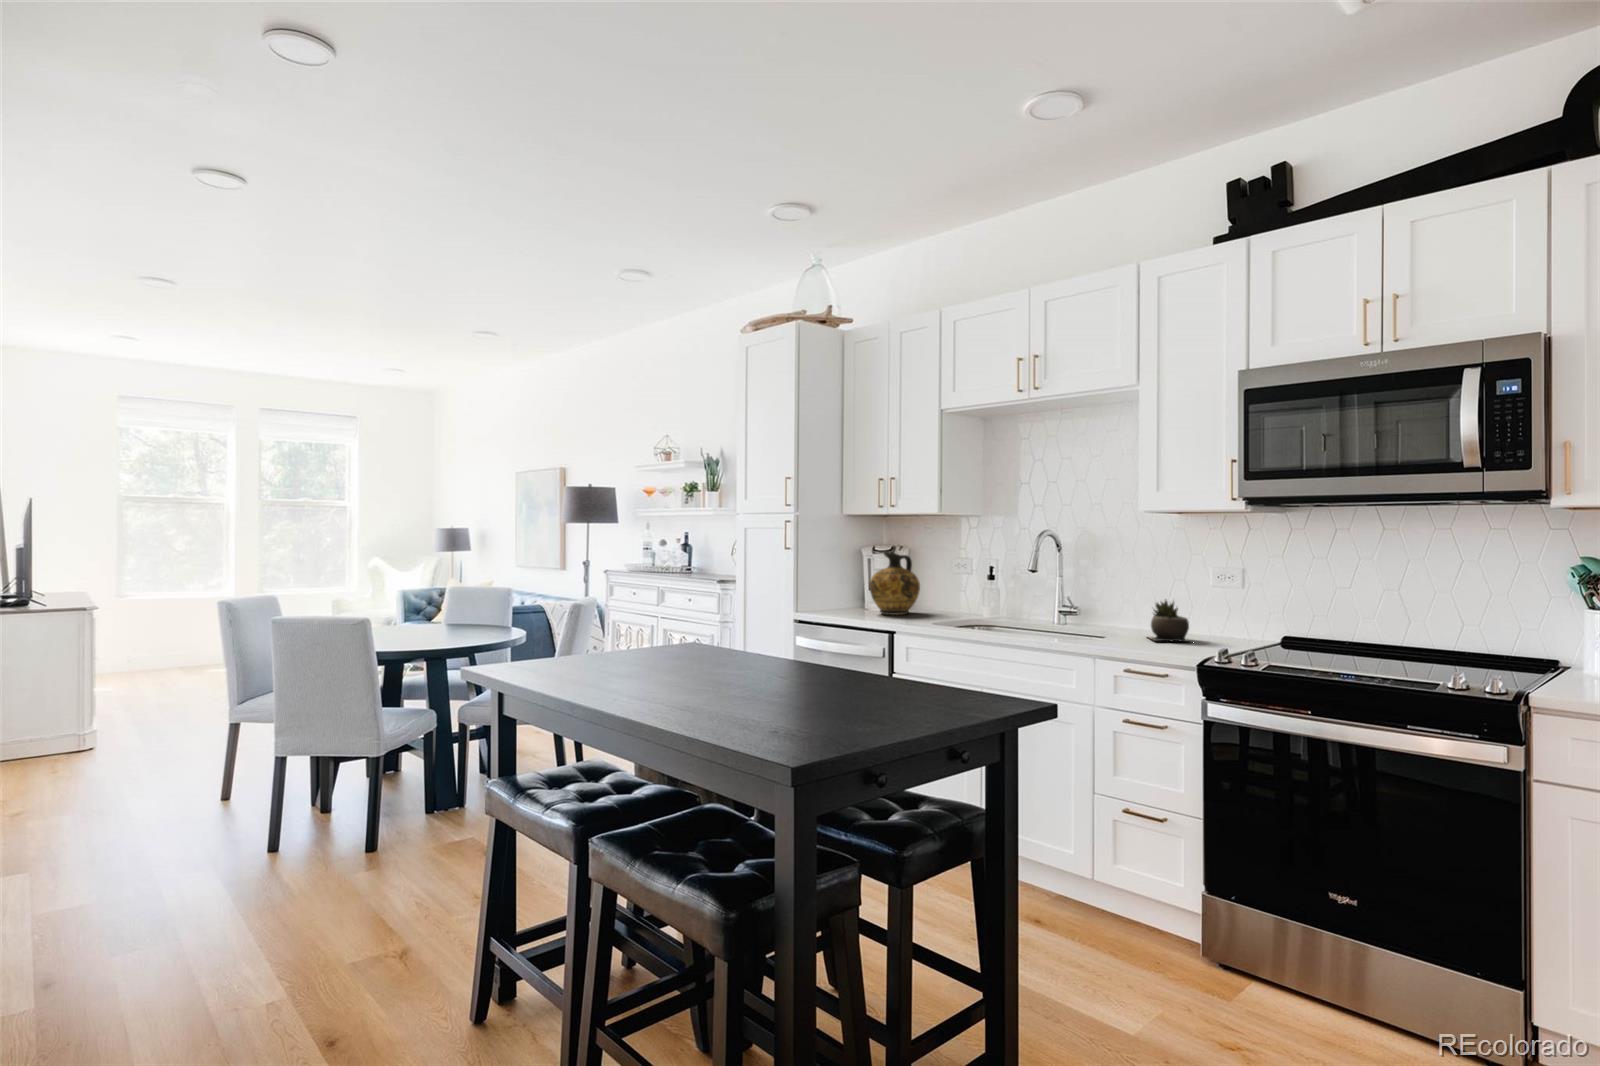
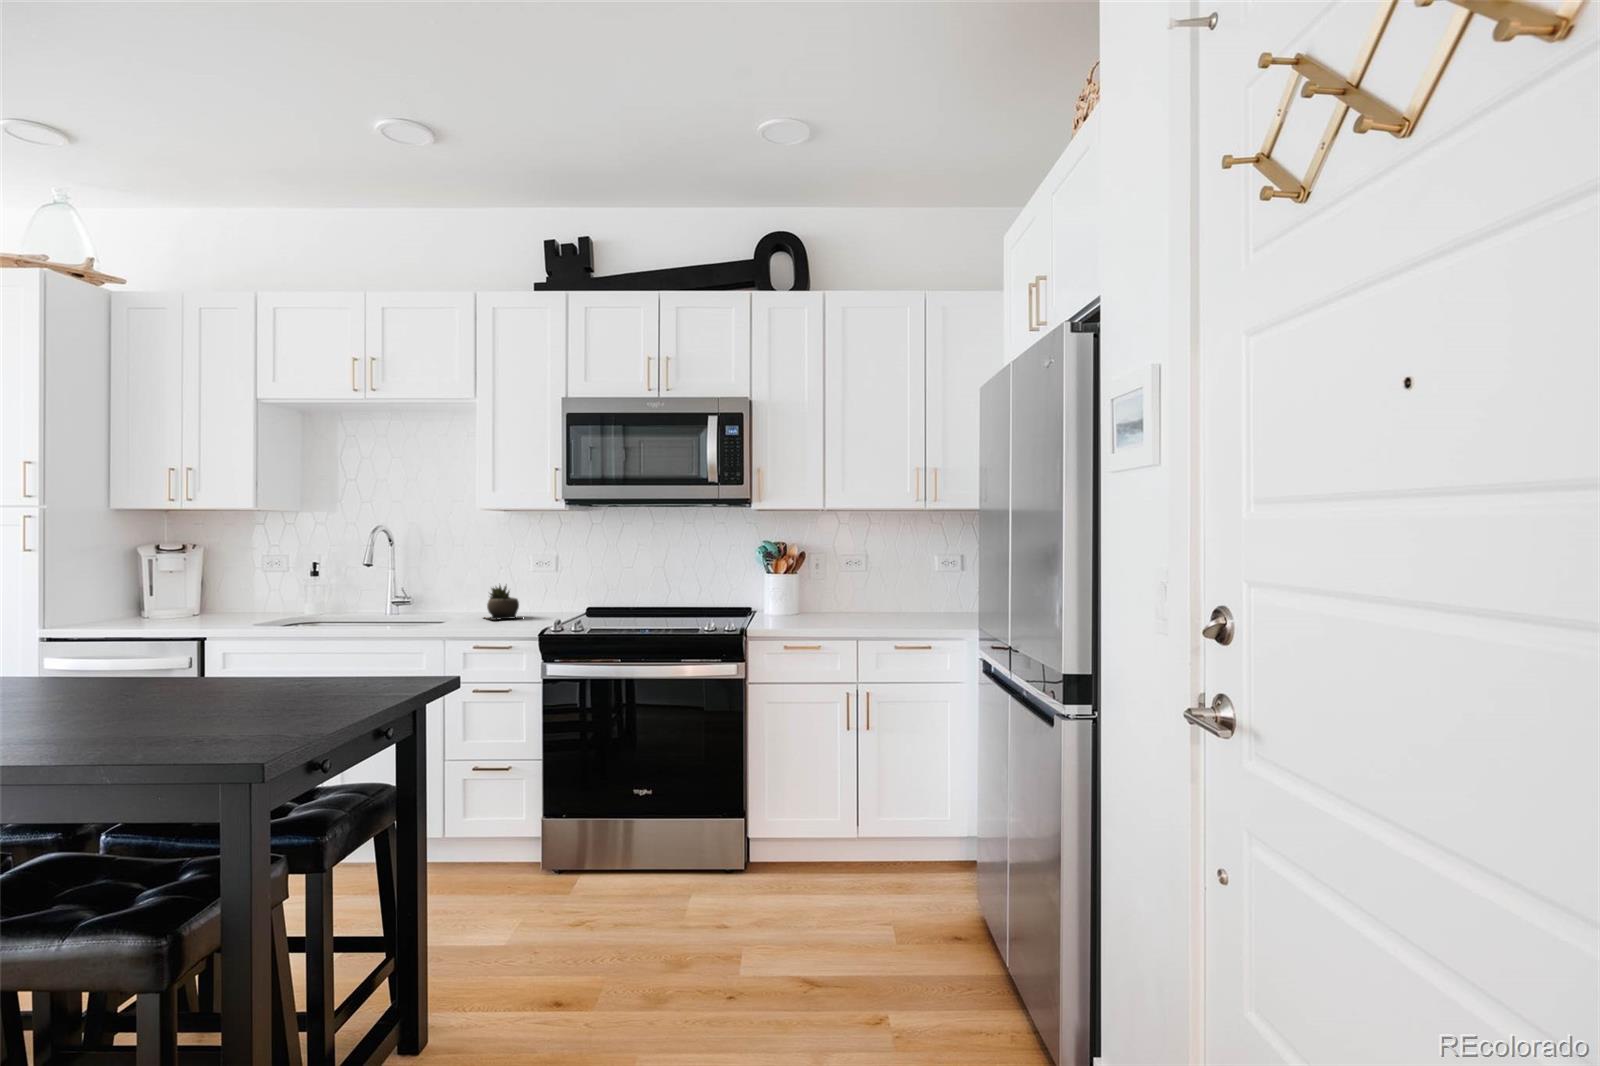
ceramic jug: present [869,552,920,615] -> none [156,550,226,620]

